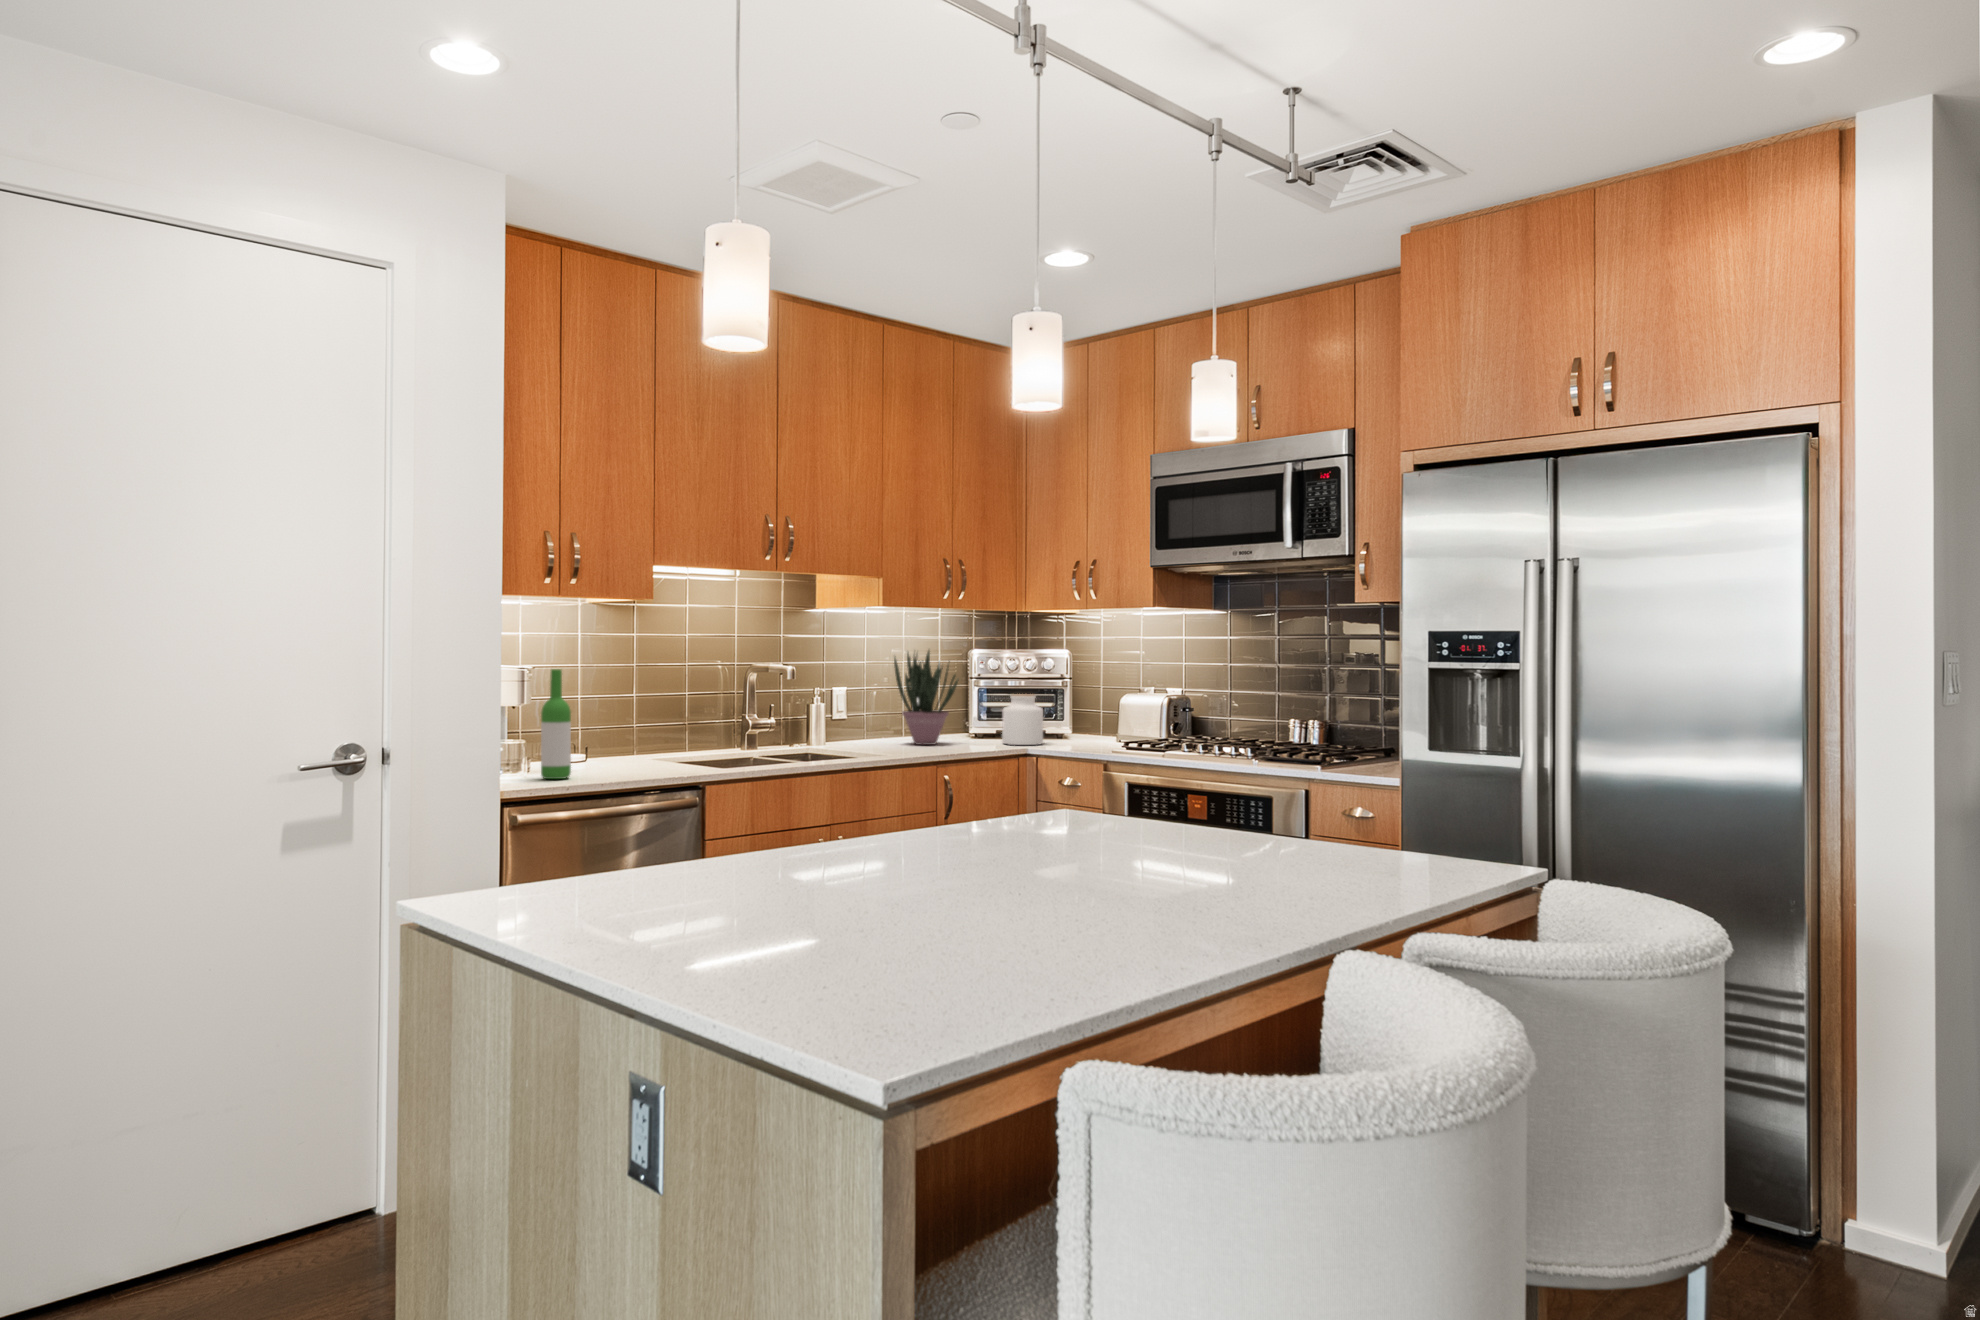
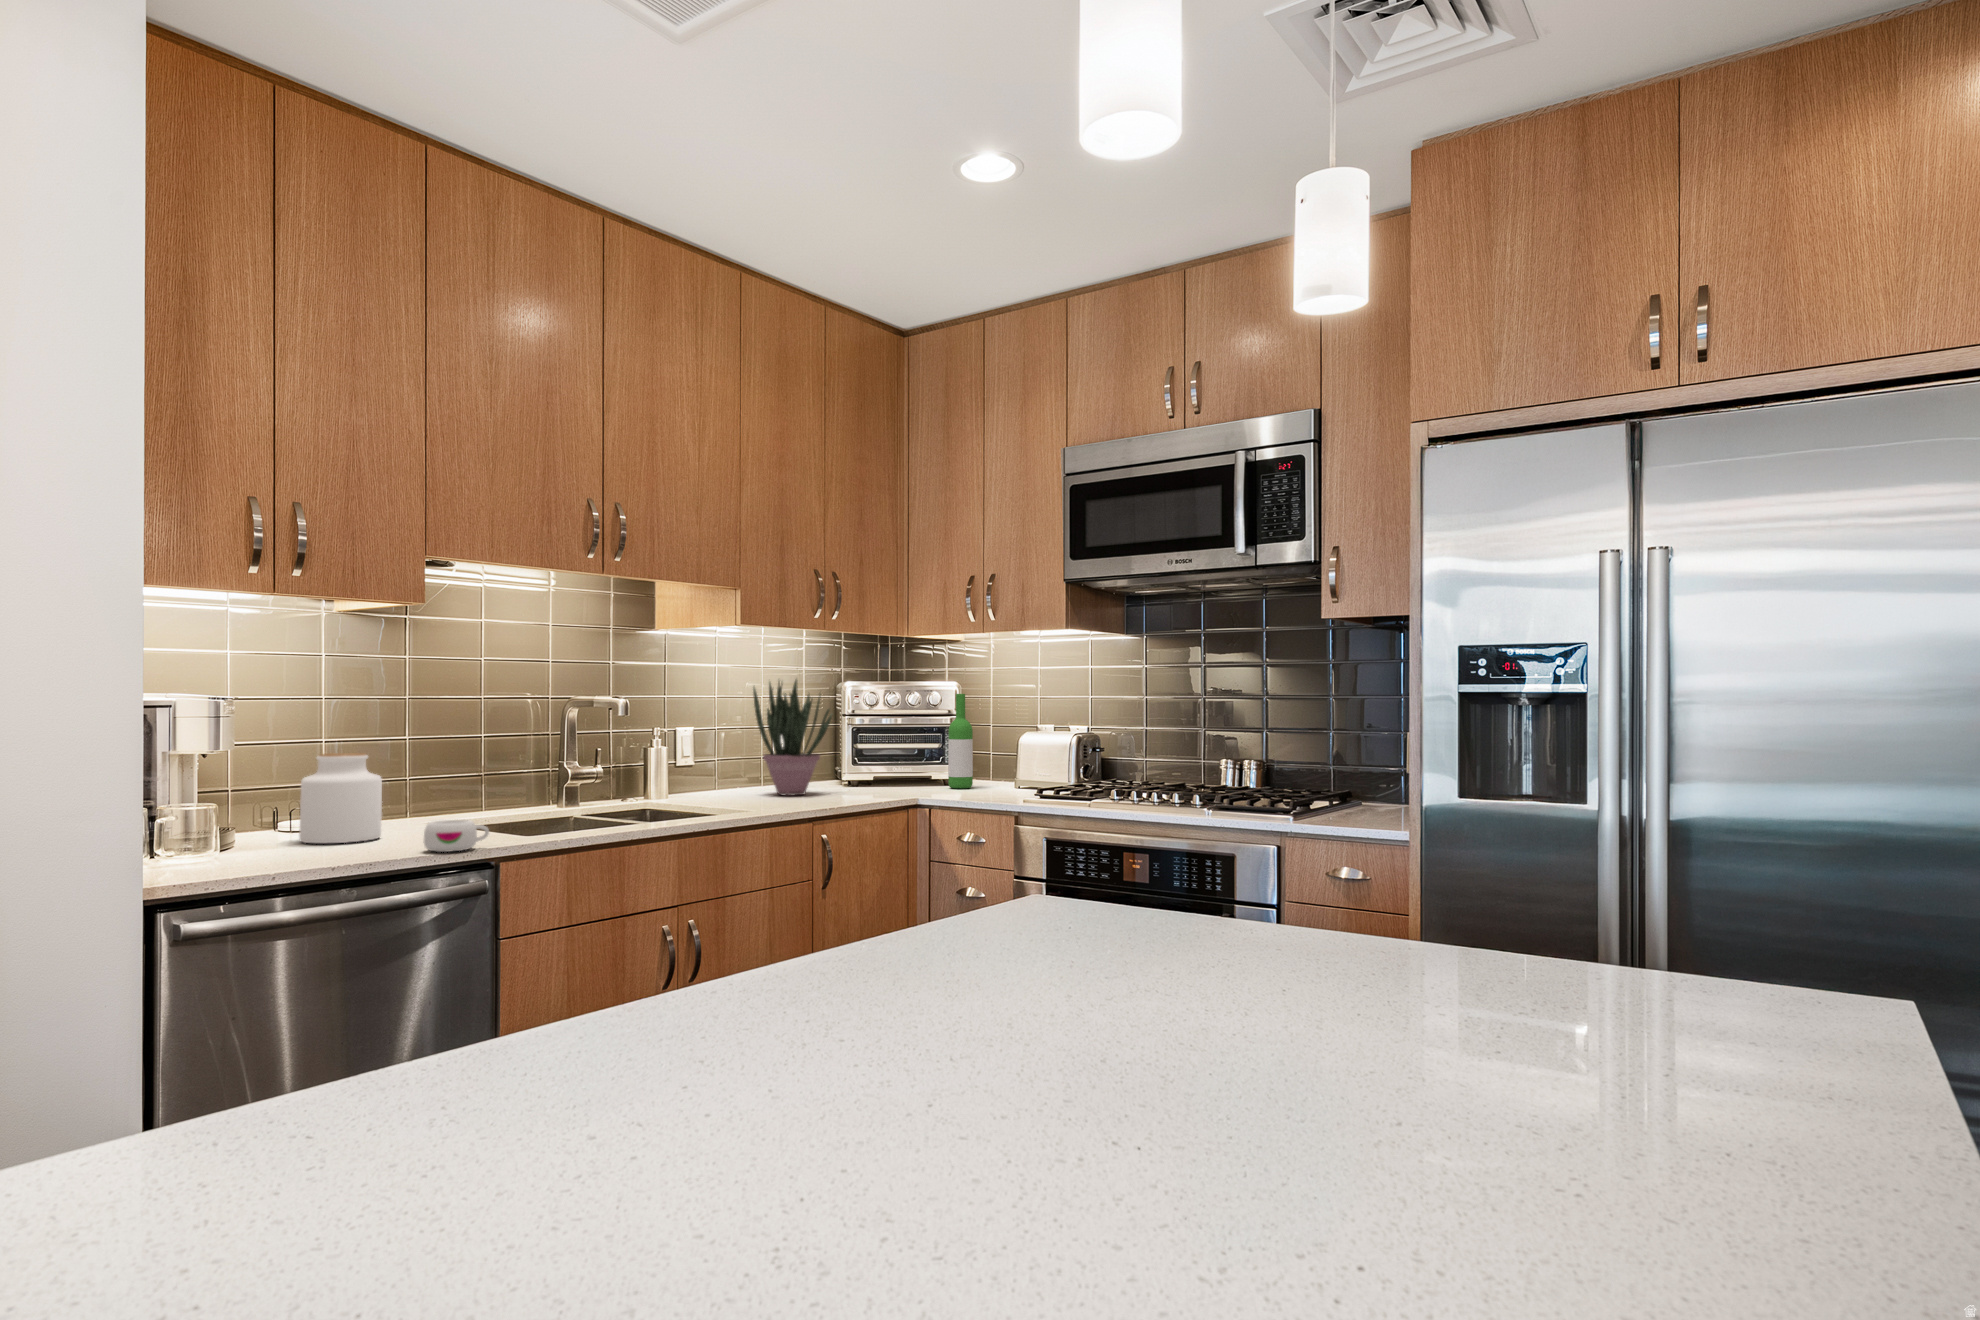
wine bottle: present [541,669,571,779] -> present [948,694,973,788]
jar: present [1002,694,1043,745] -> present [299,753,382,843]
mug: none [658,755,701,777] -> present [424,819,489,852]

